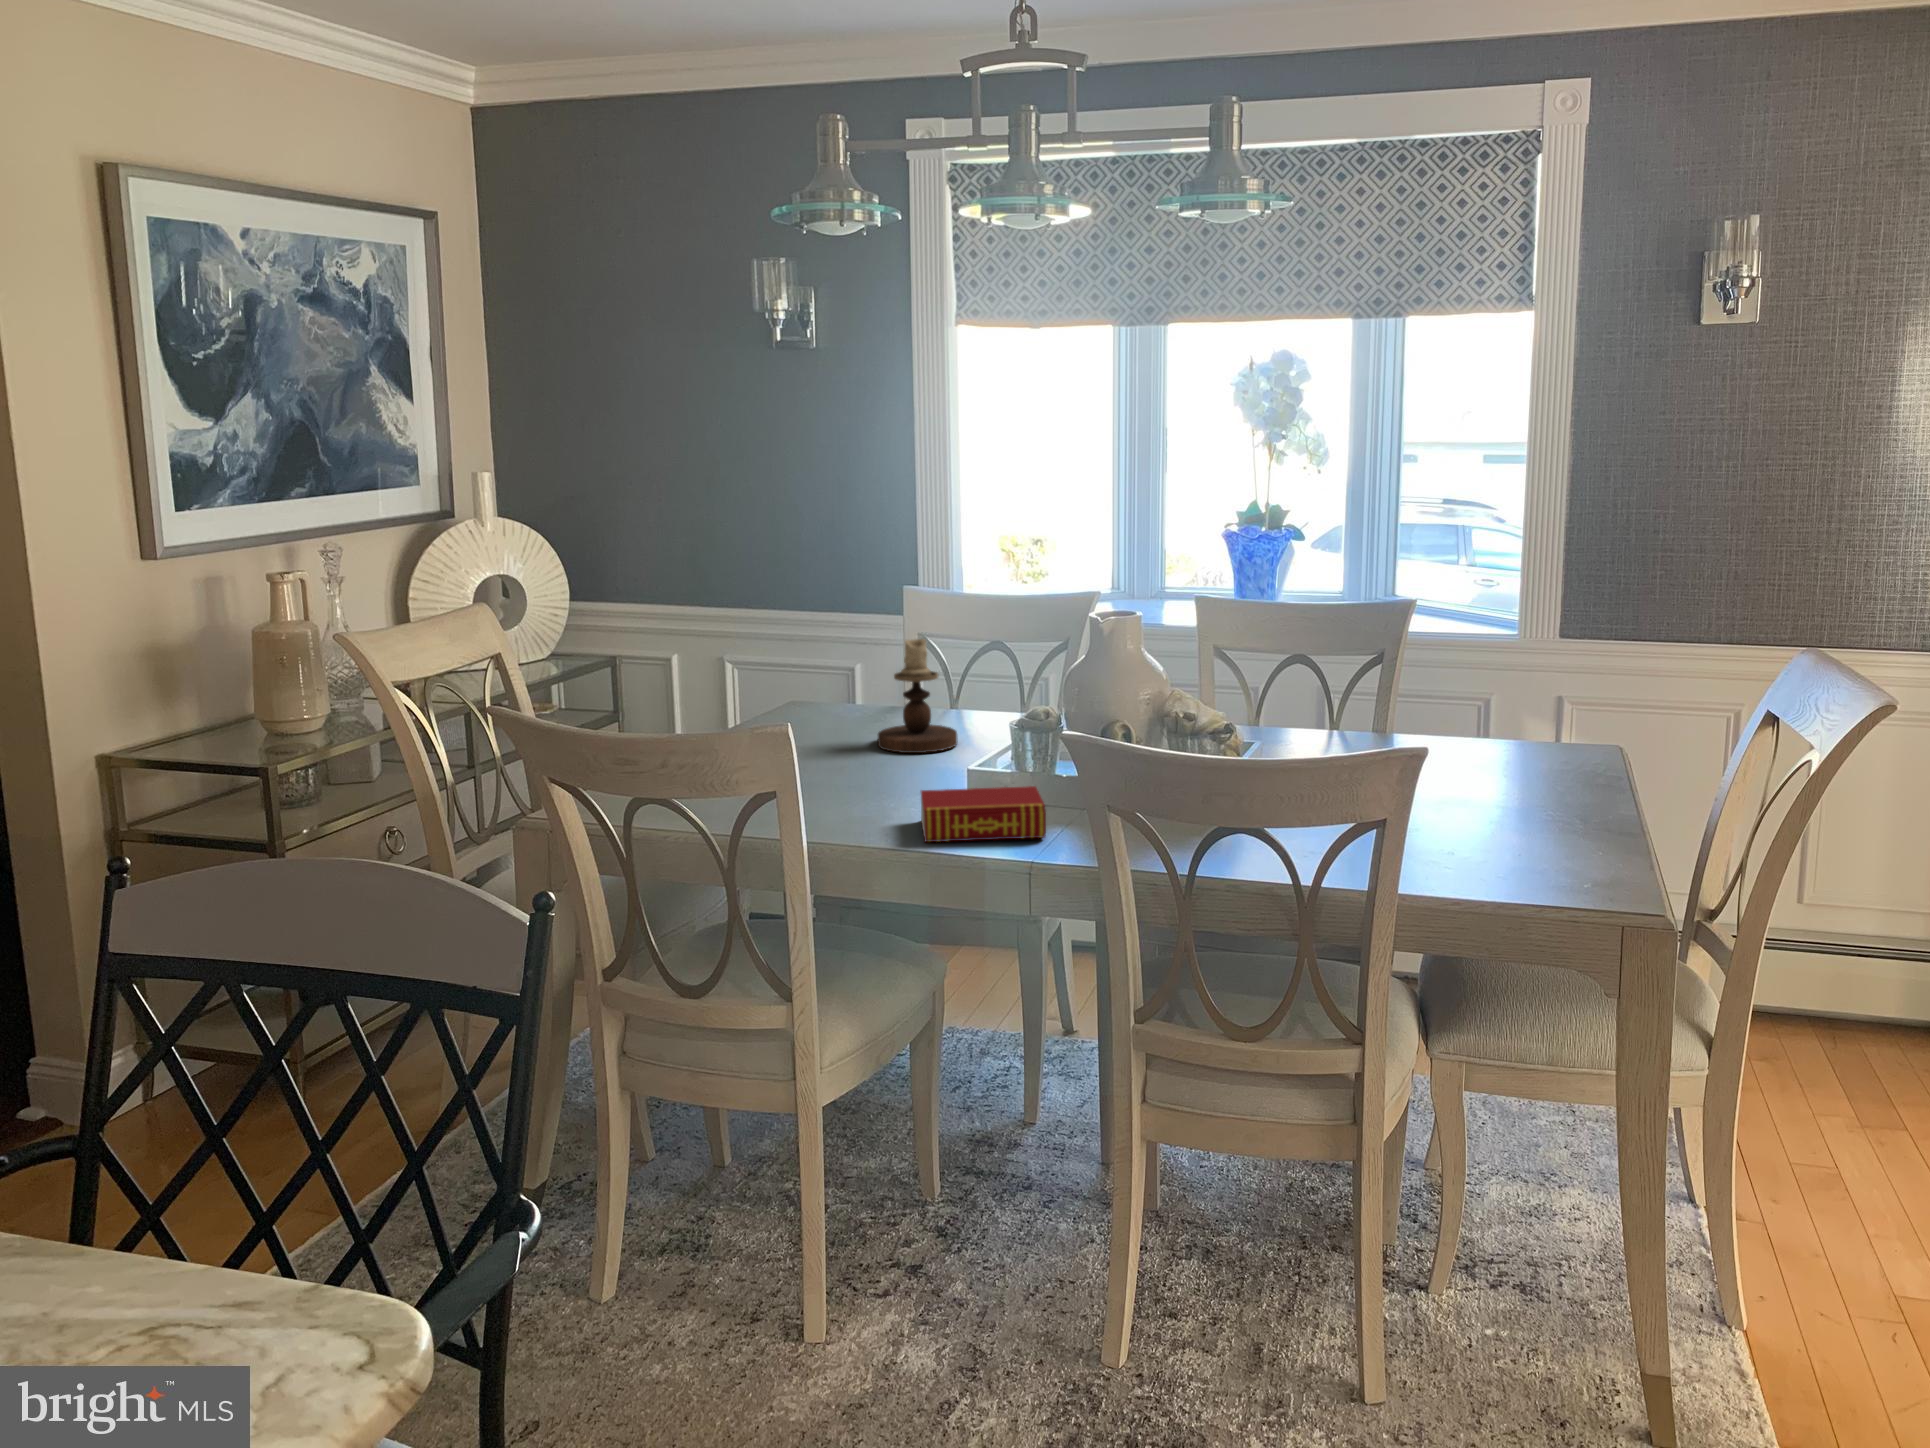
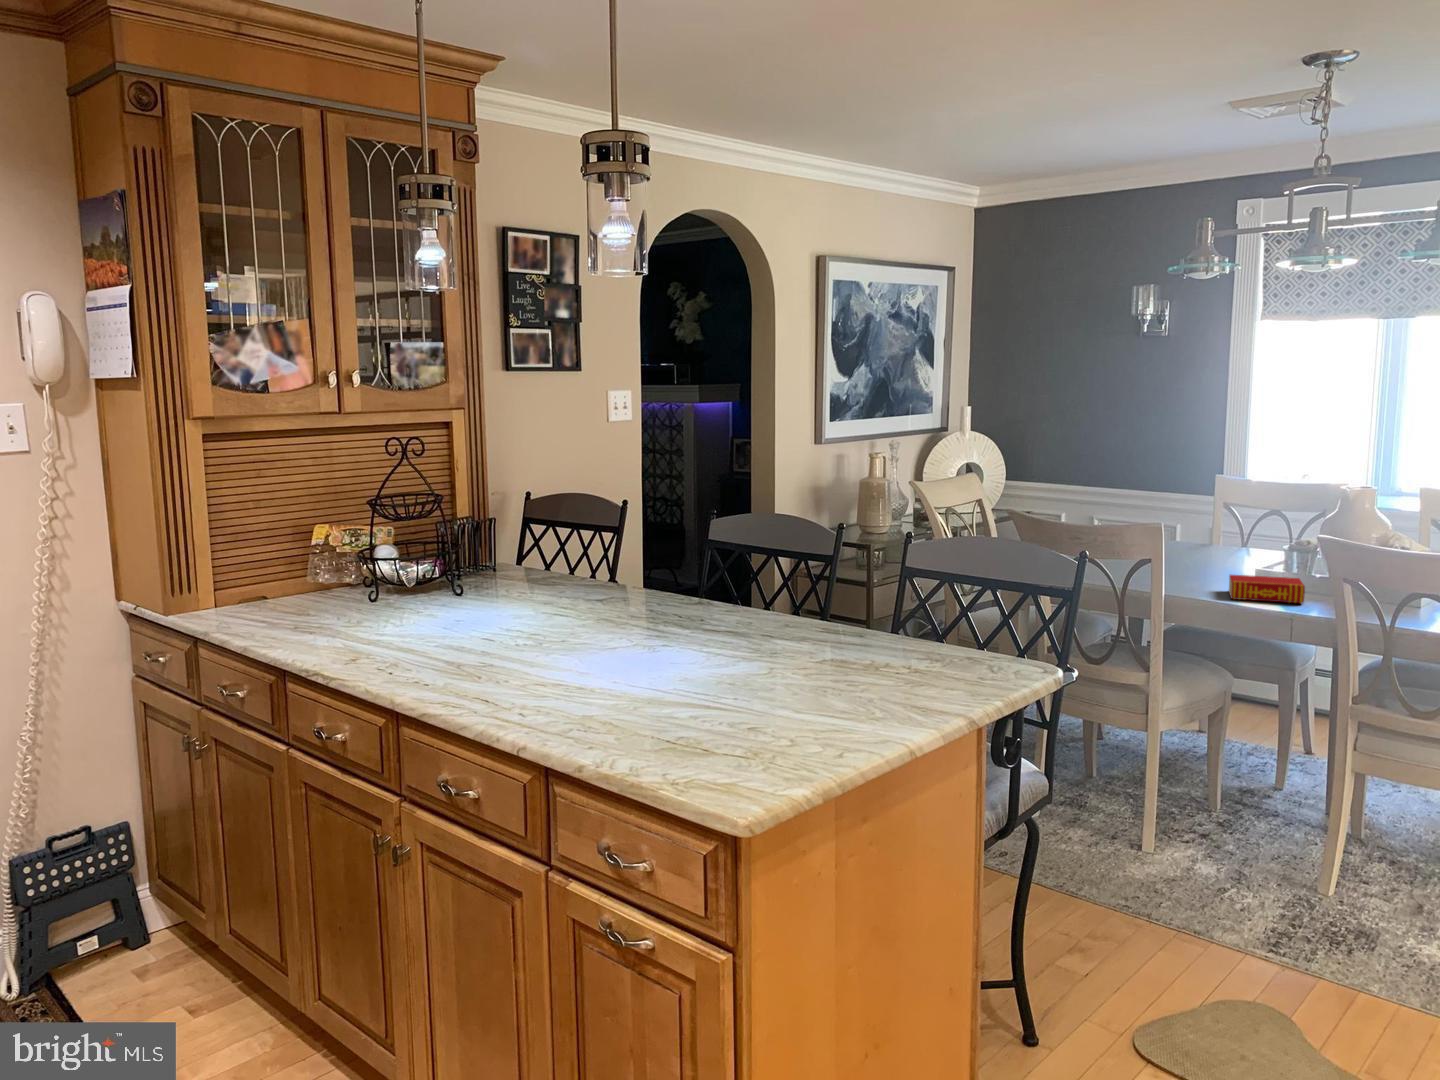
candlestick: present [878,639,958,753] -> none [1200,501,1250,564]

